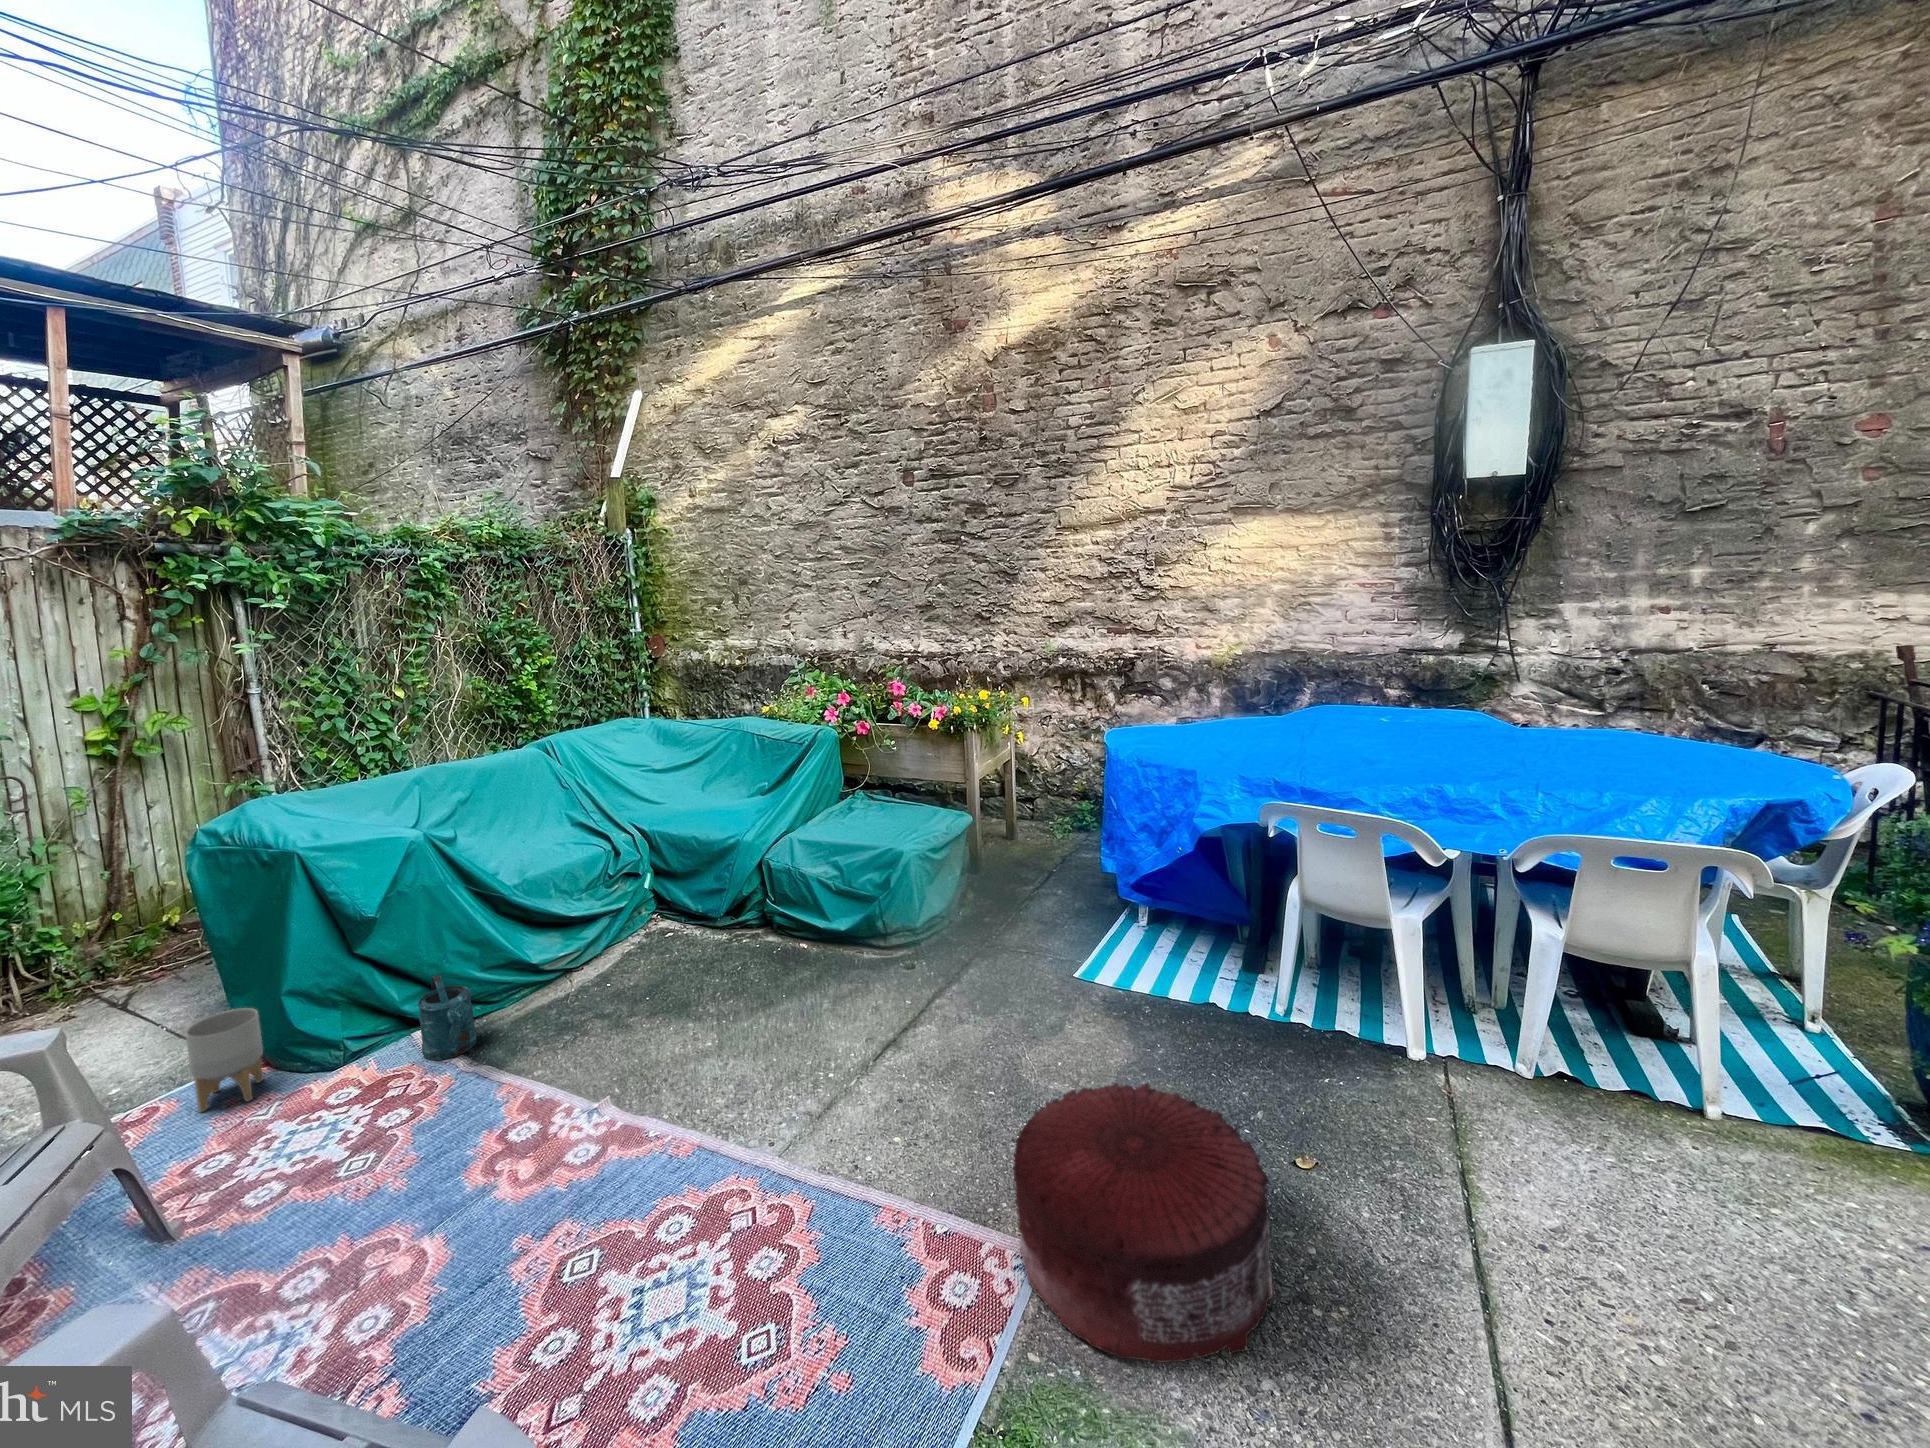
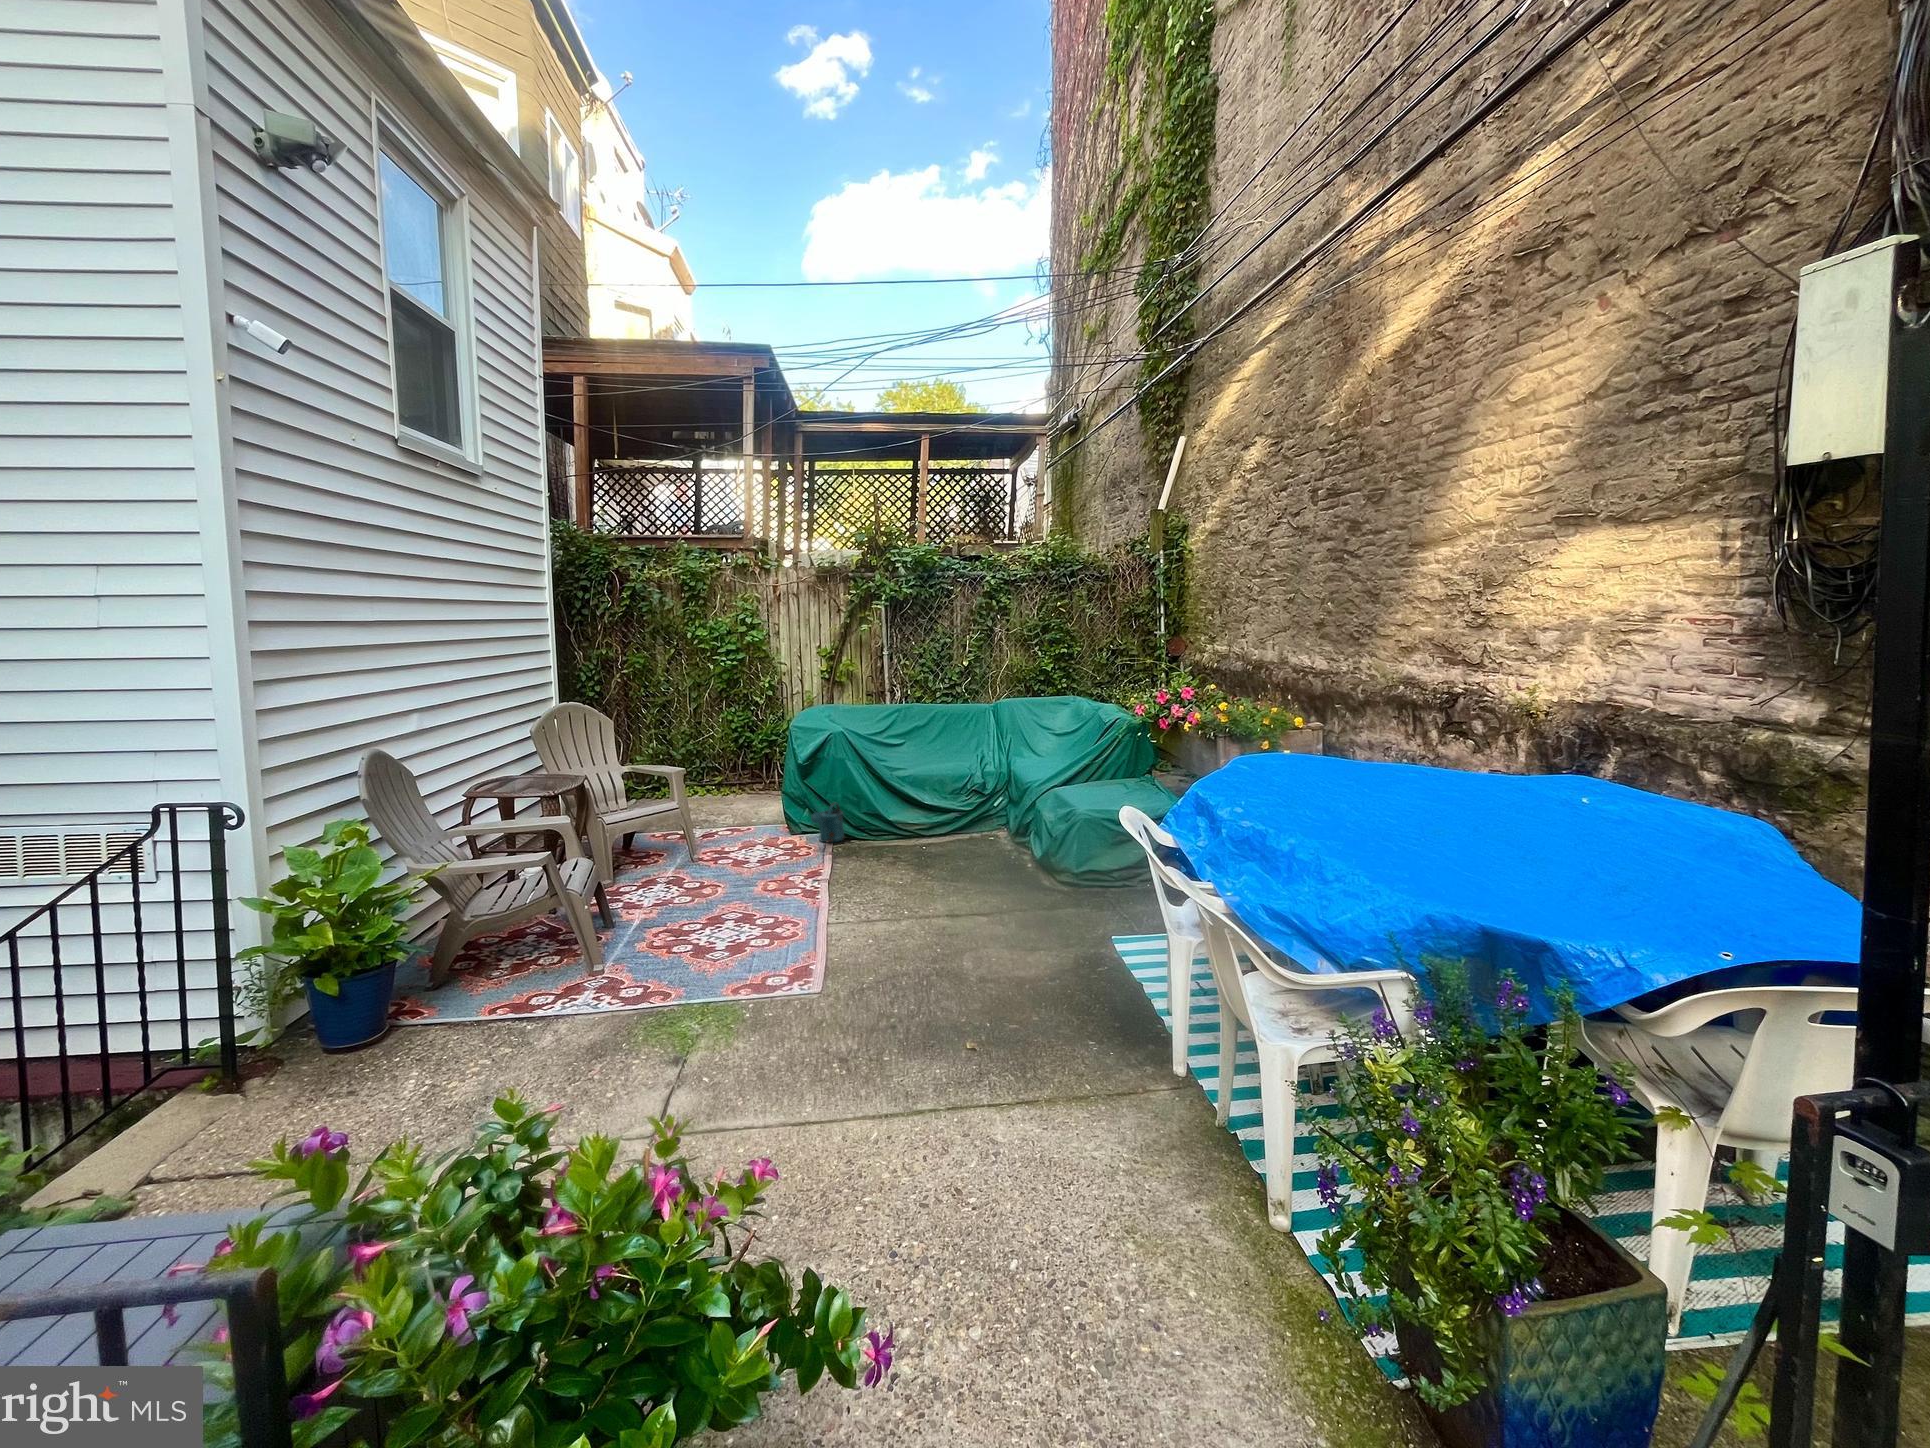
planter: present [185,1008,263,1112] -> none [753,791,780,831]
pouf: present [1013,1083,1273,1363] -> none [747,914,889,1033]

